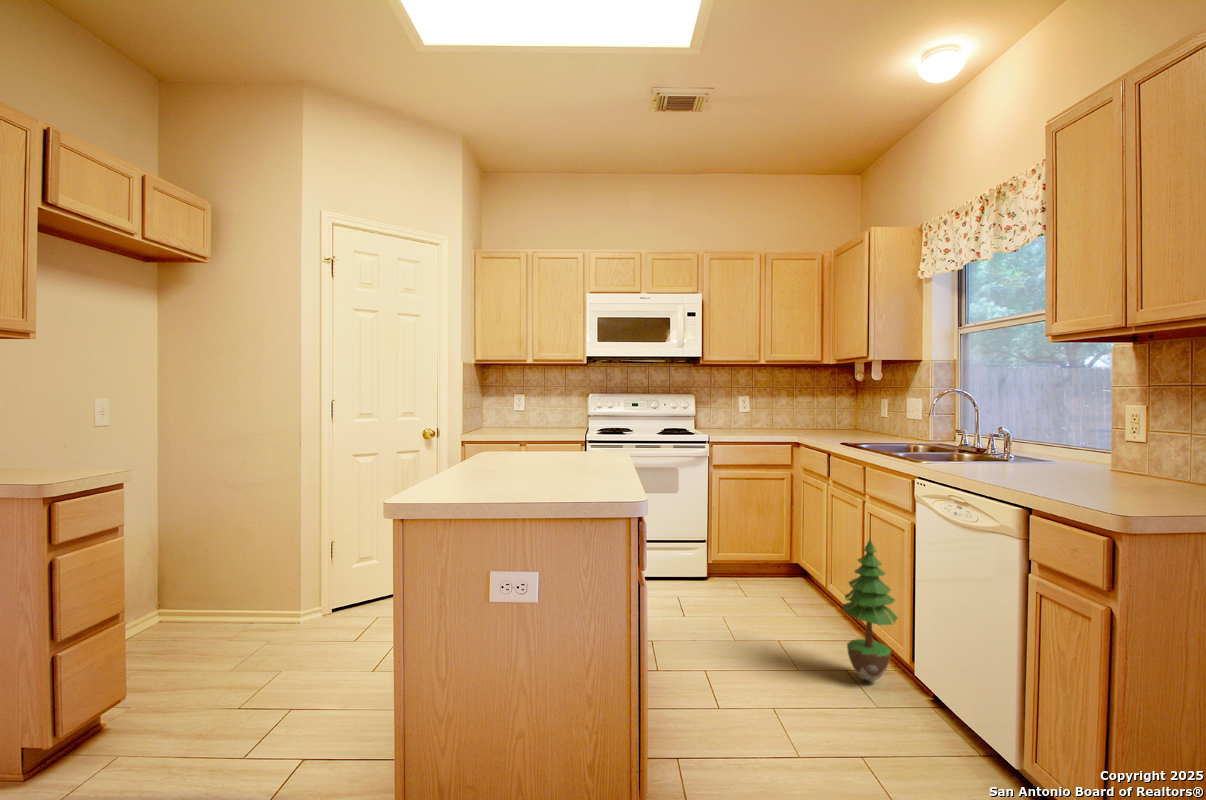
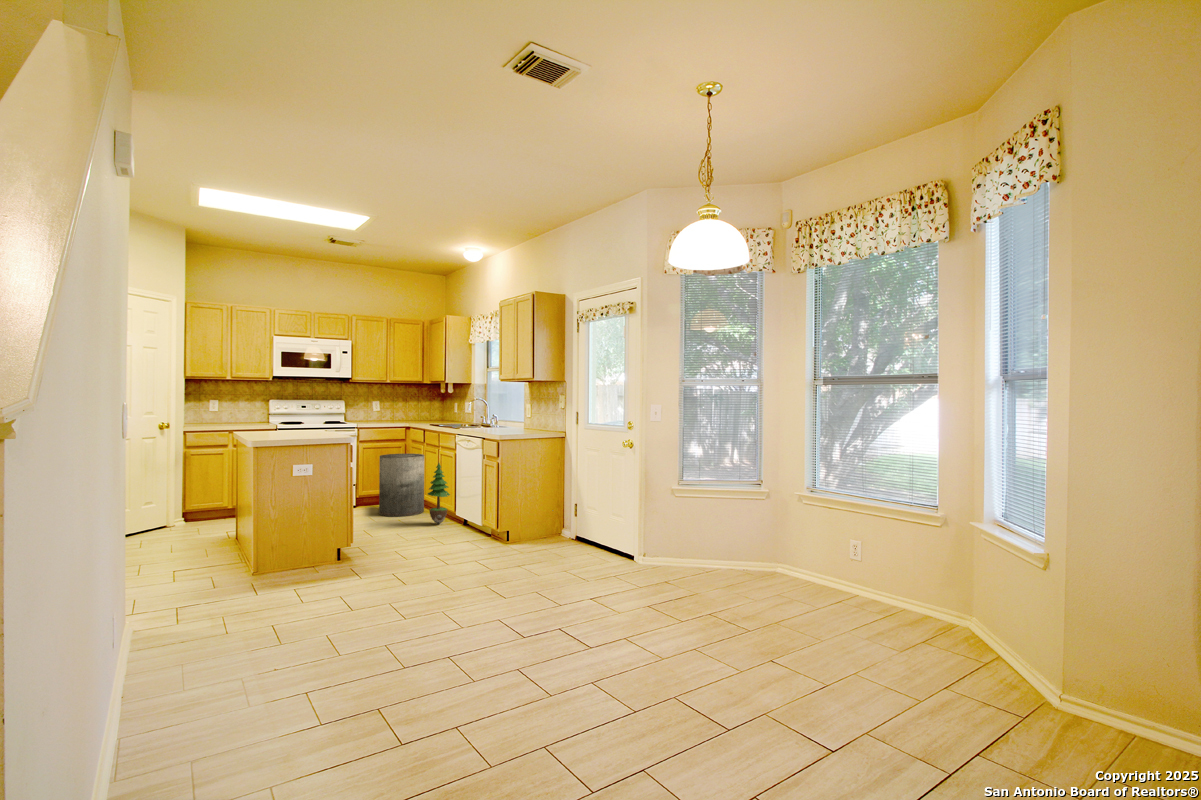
trash can: none [743,494,830,627] -> present [379,454,424,516]

